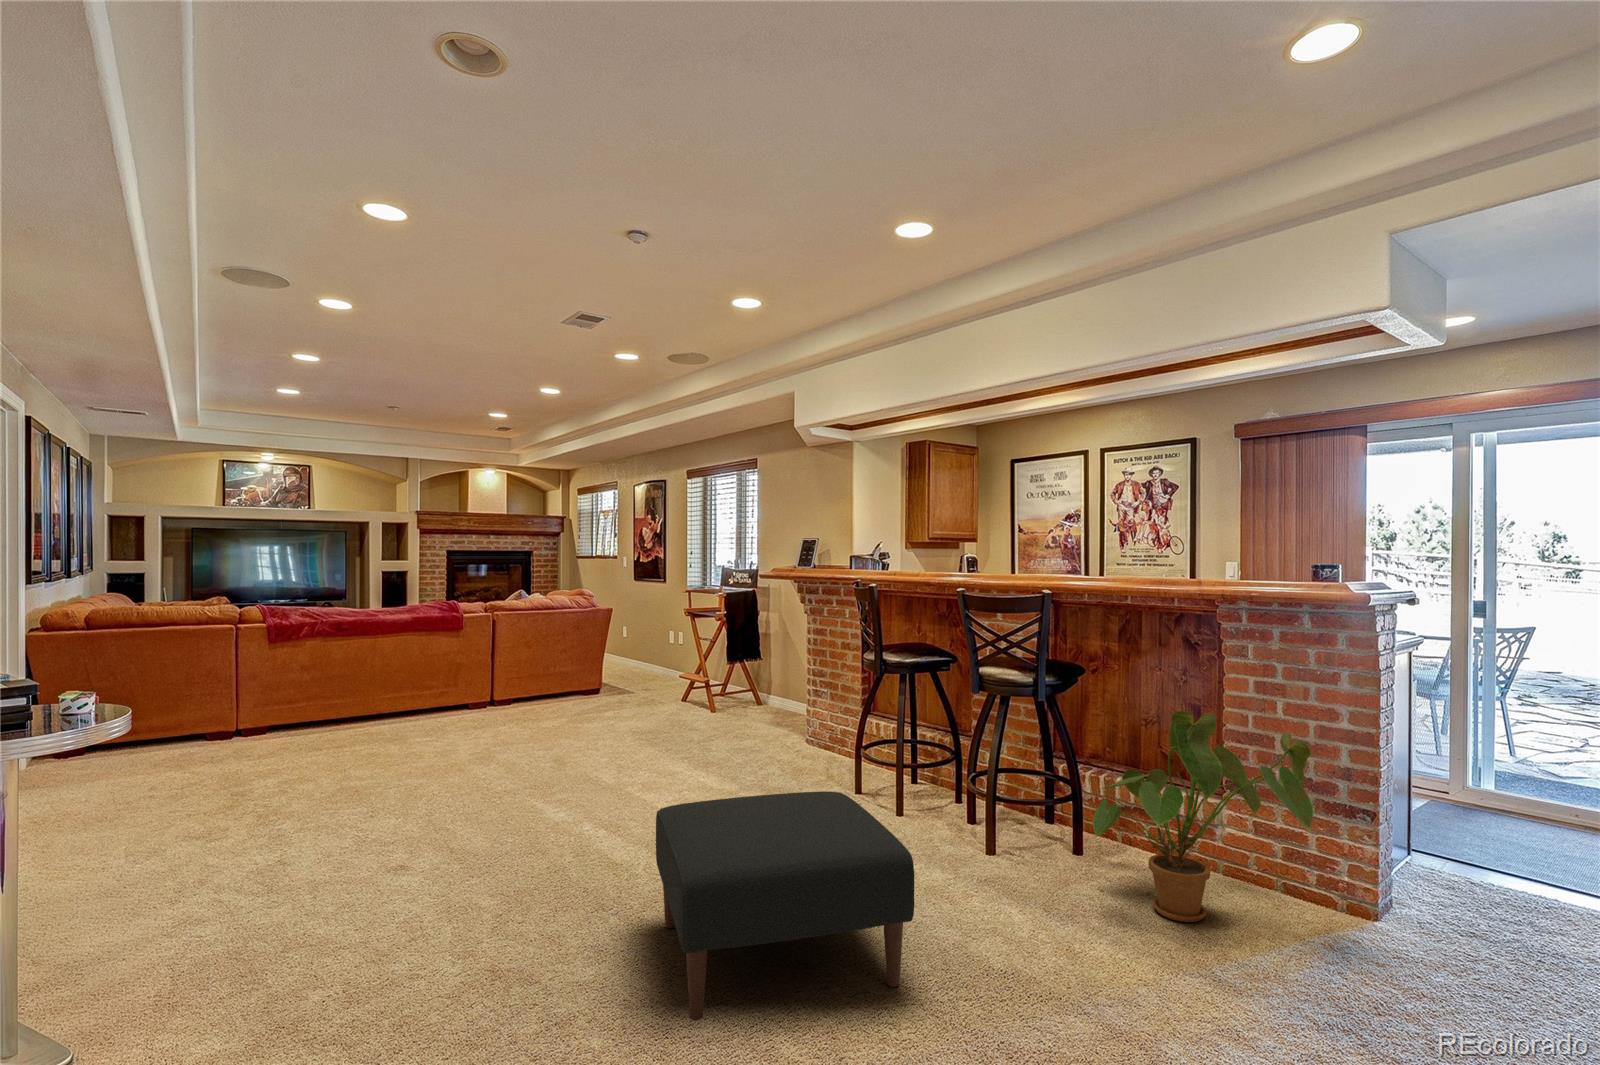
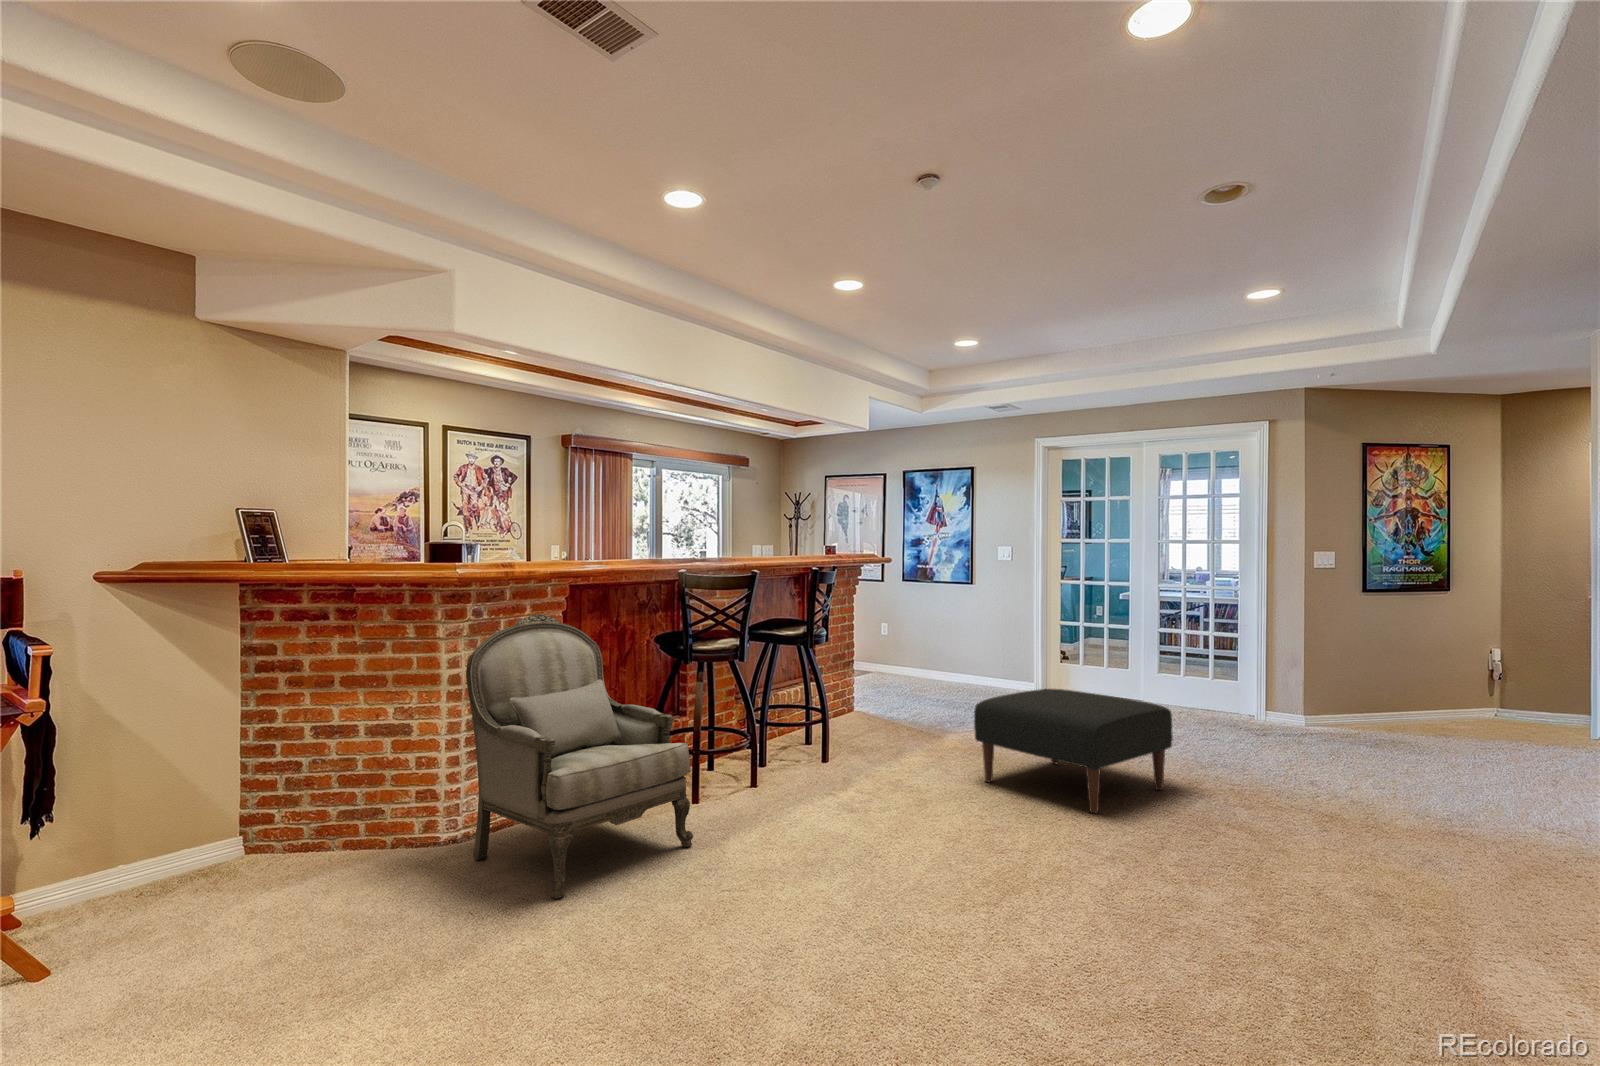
armchair: none [720,610,858,778] -> present [466,615,693,898]
house plant: present [1093,711,1314,922] -> none [827,625,925,732]

